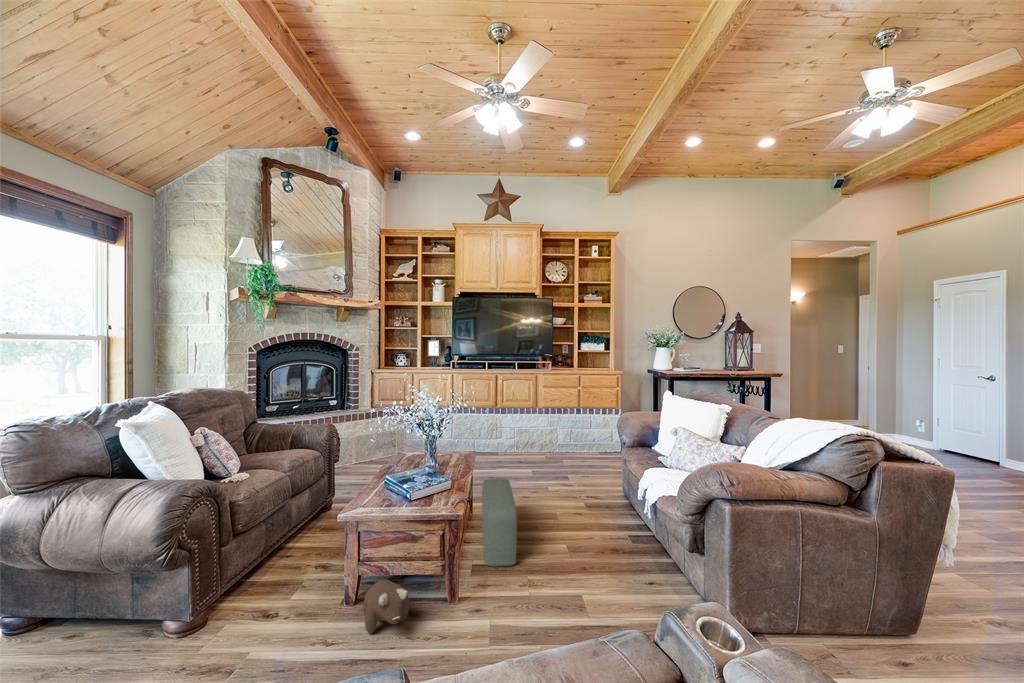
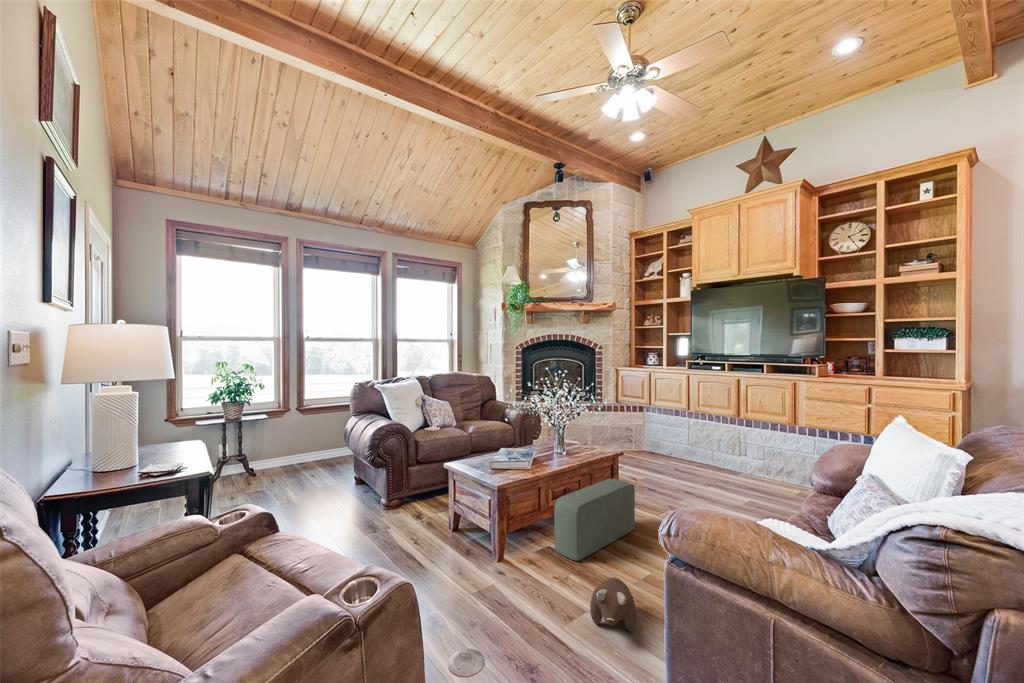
plush toy: present [363,580,409,634] -> present [590,577,637,631]

